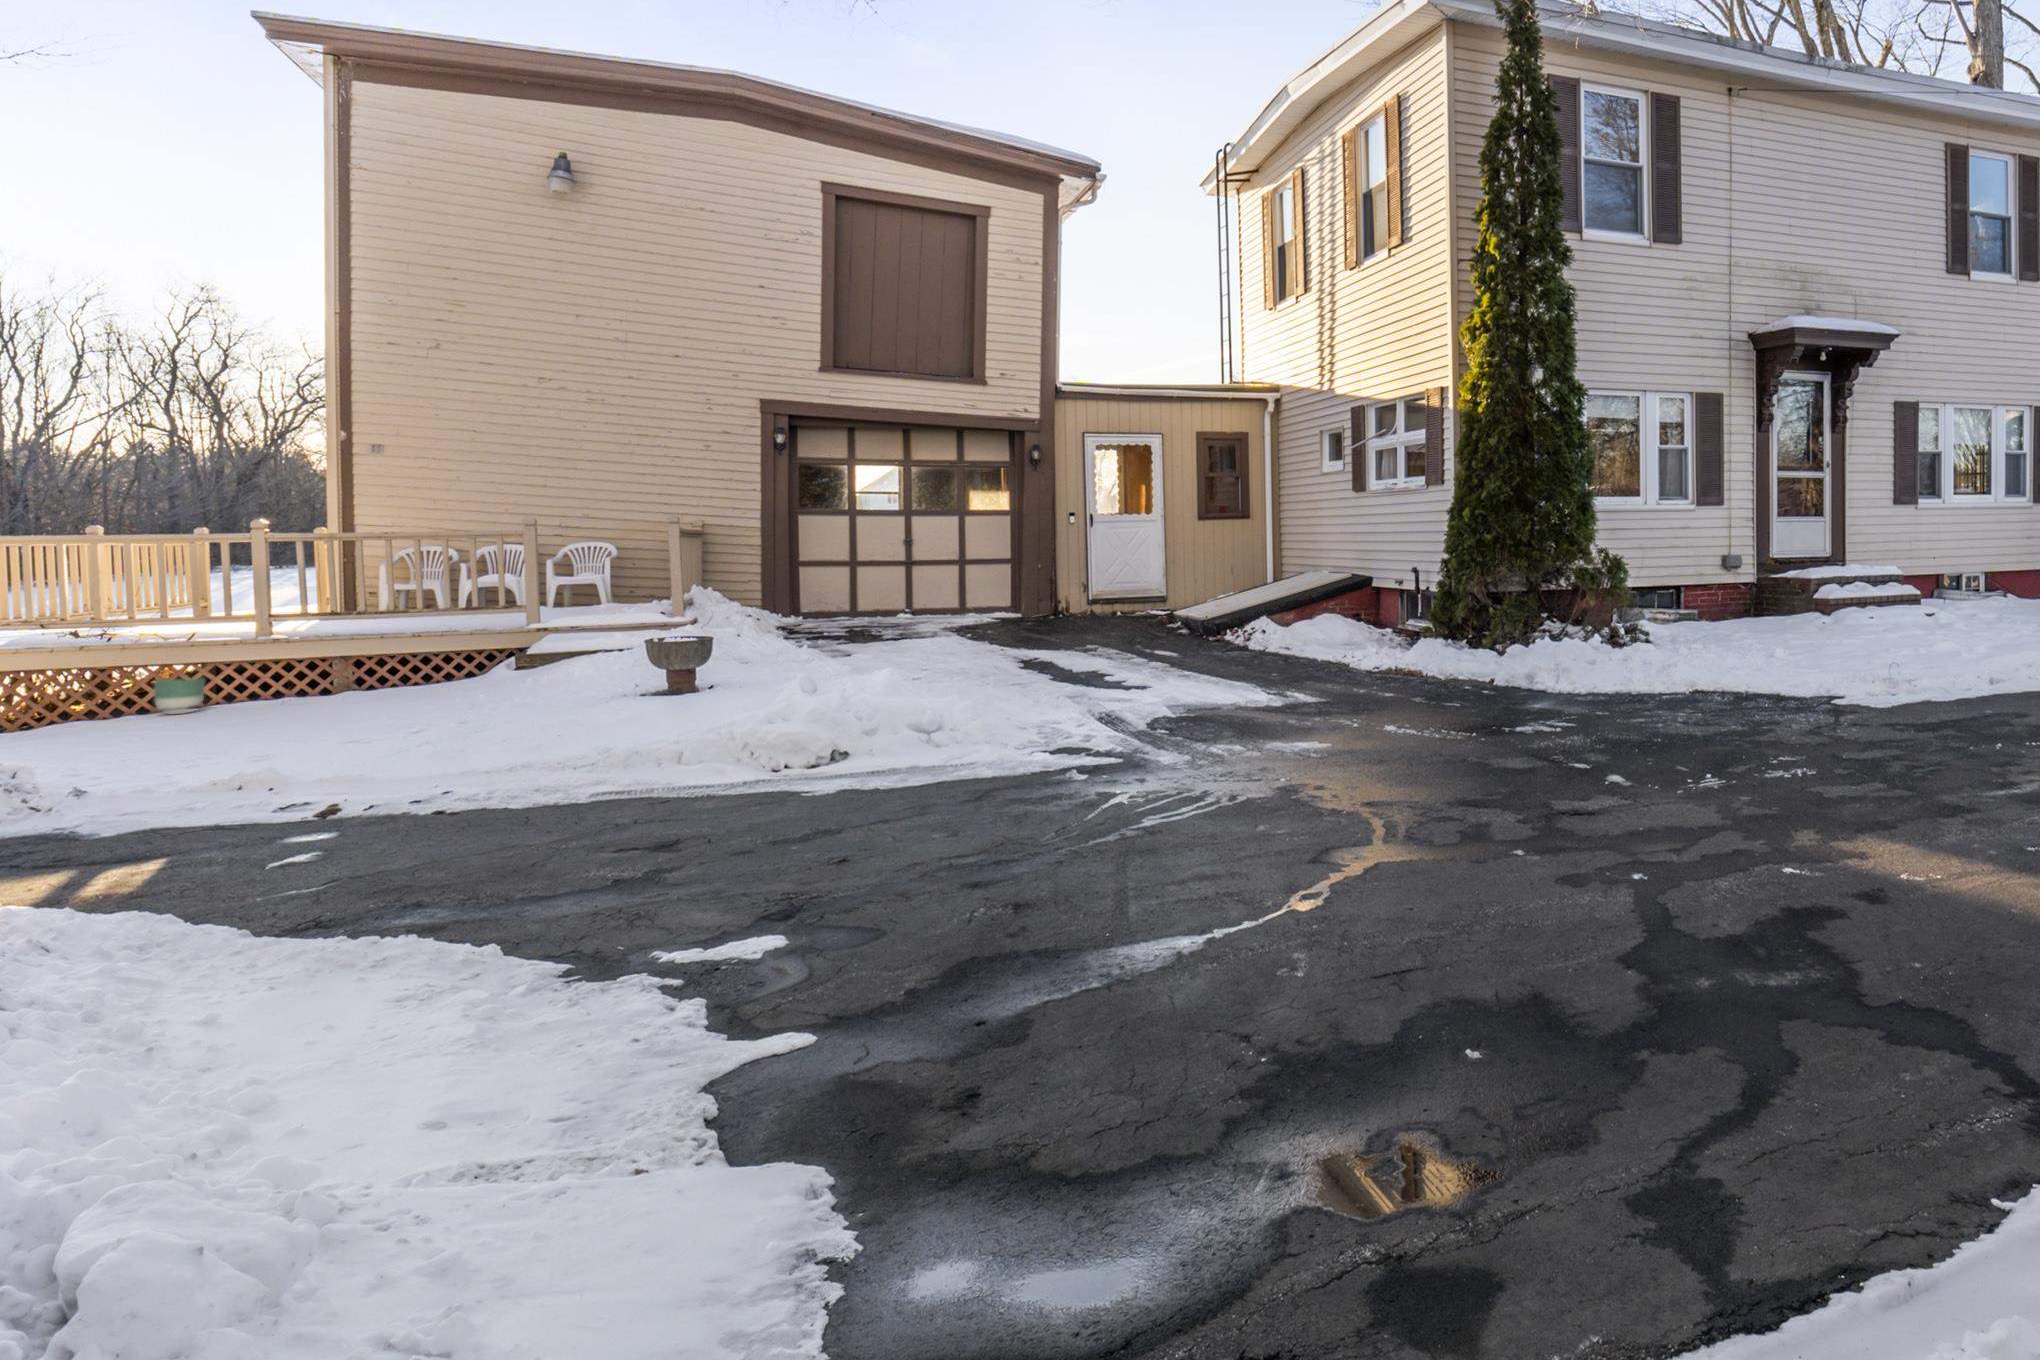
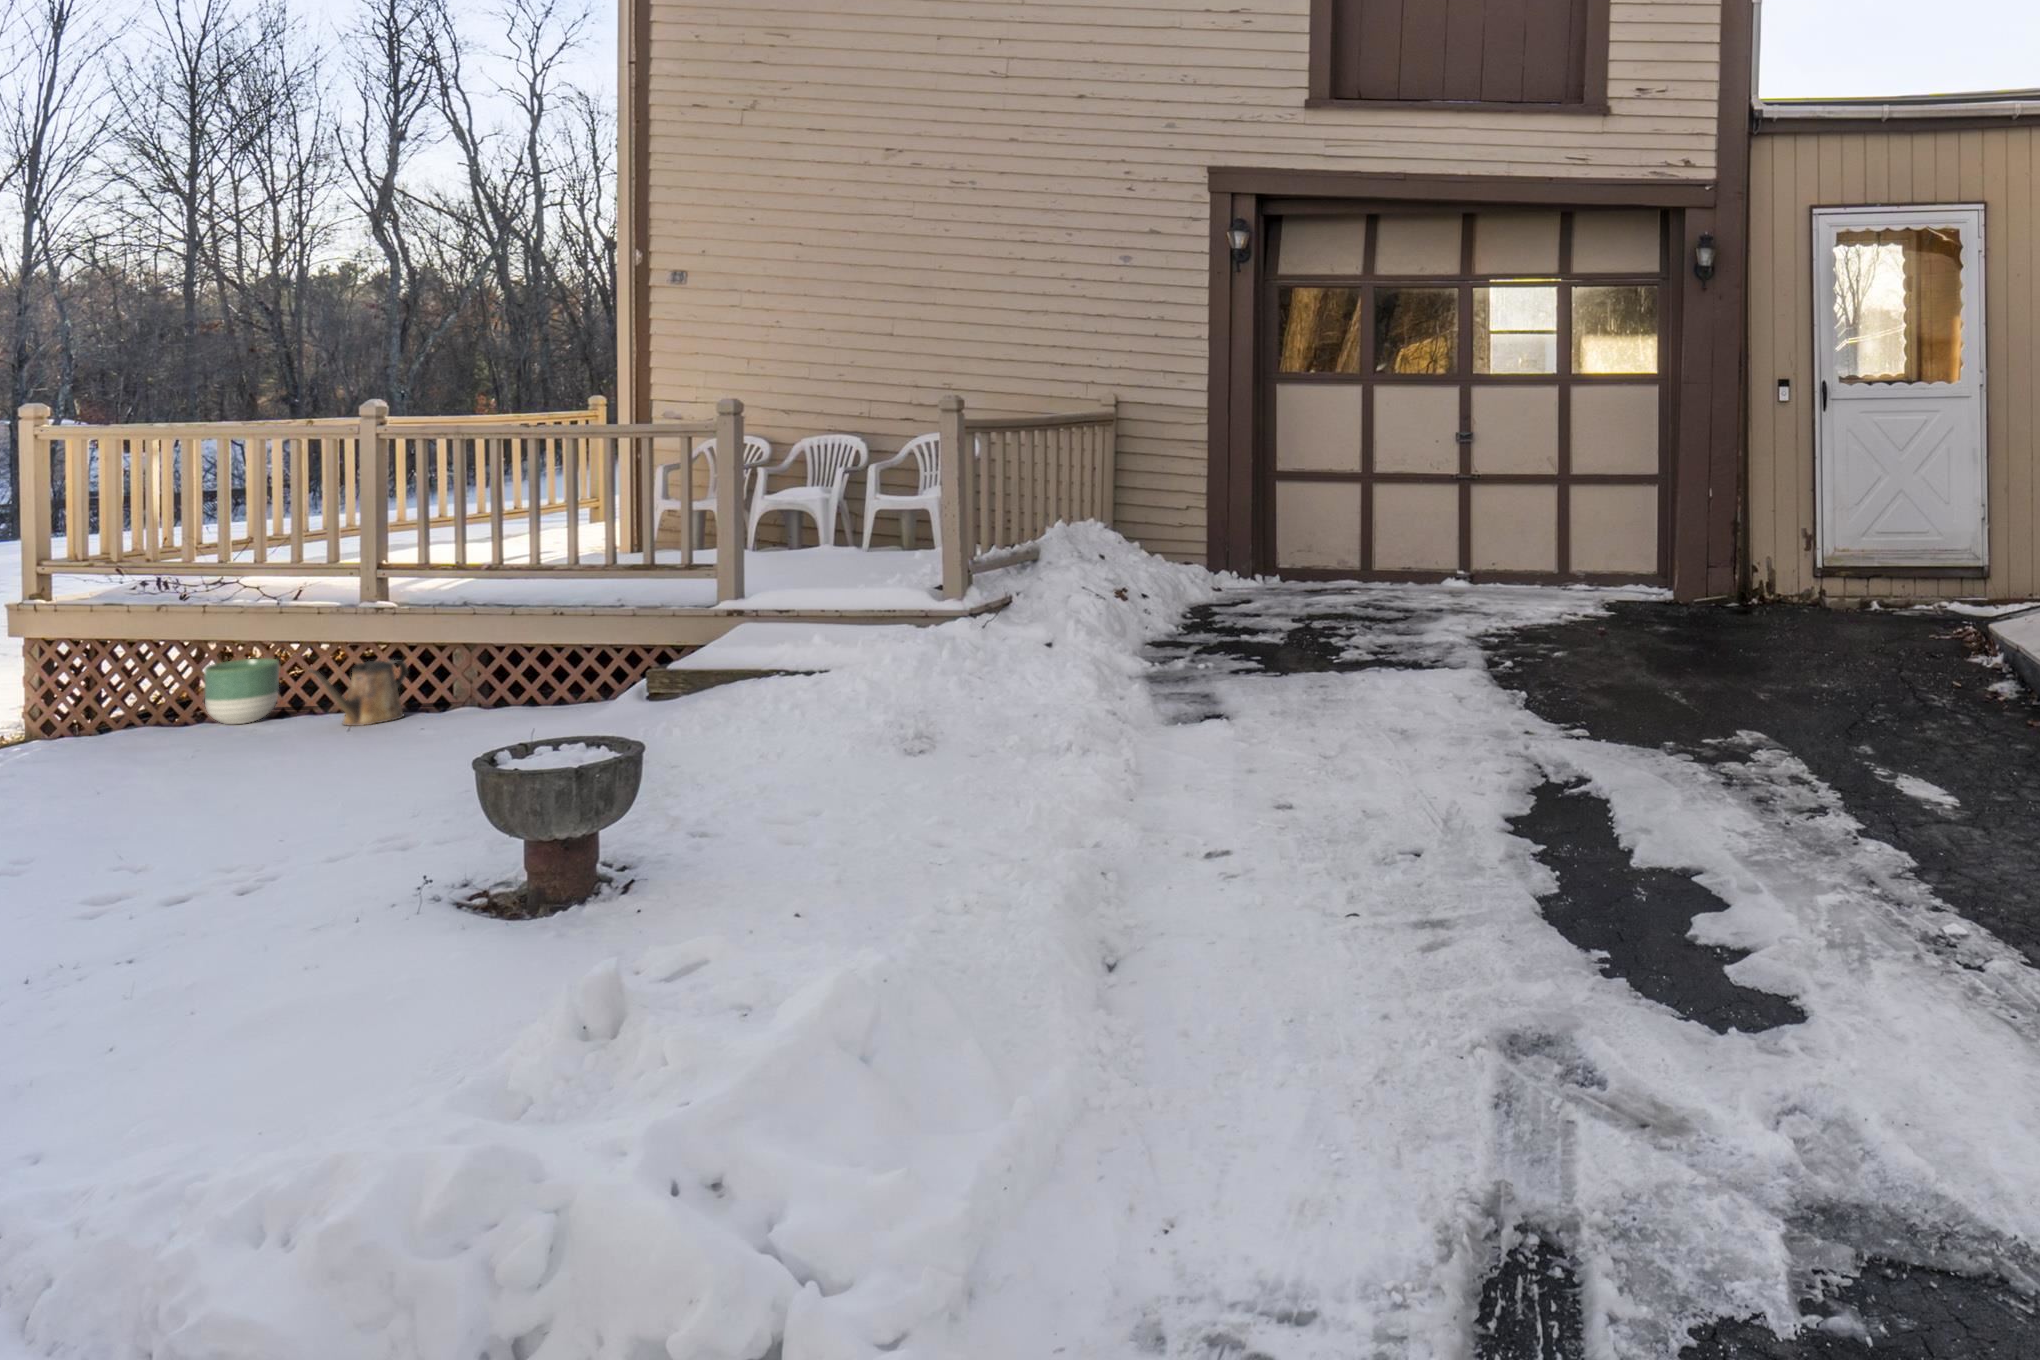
watering can: none [274,669,315,705] -> present [309,660,408,726]

